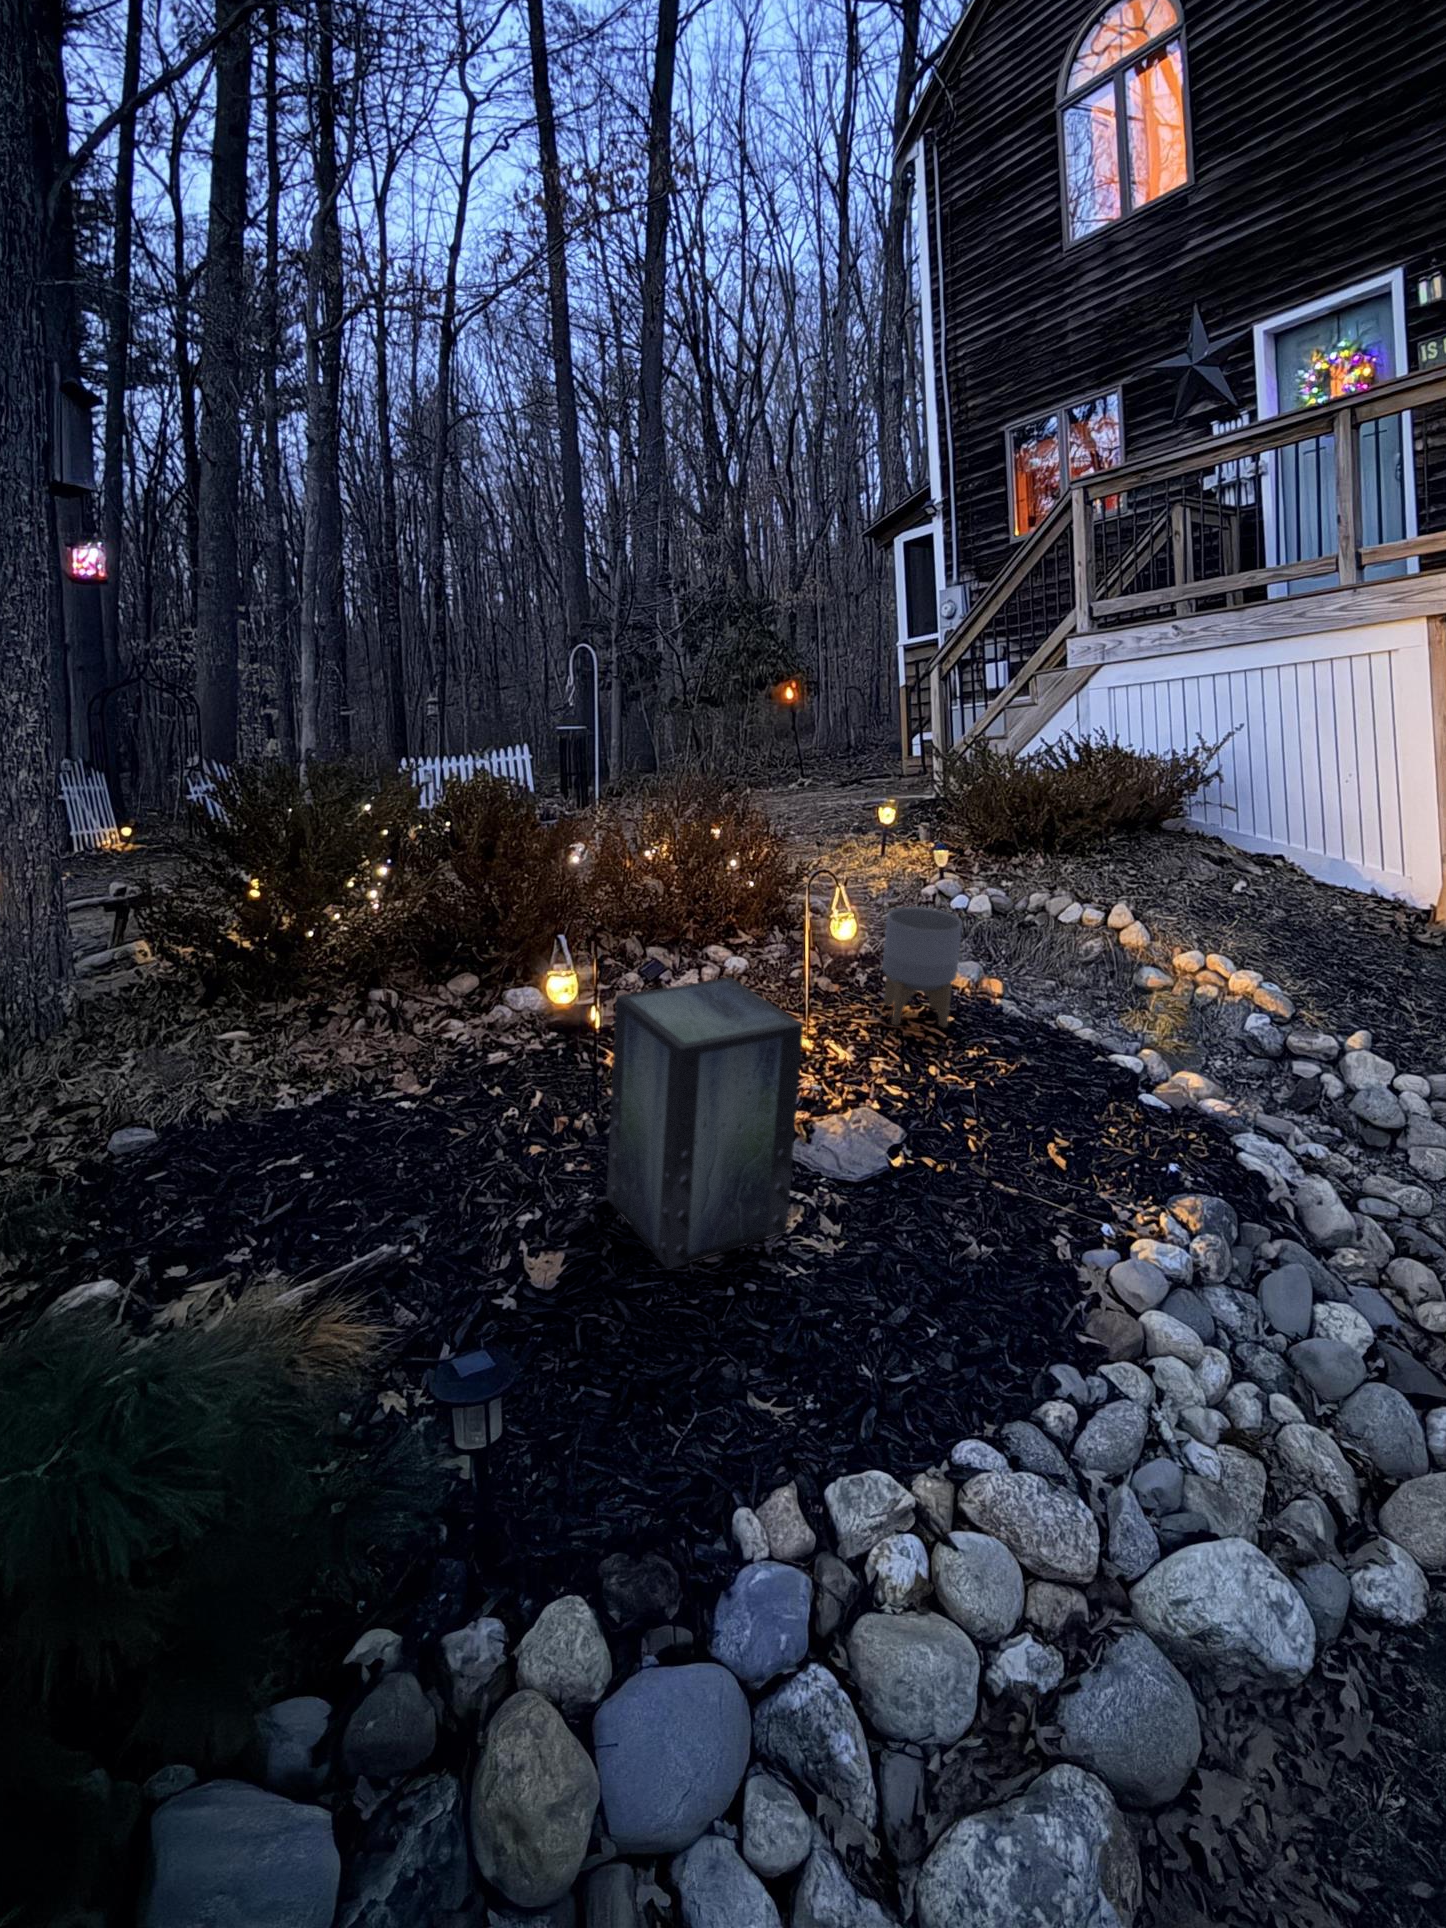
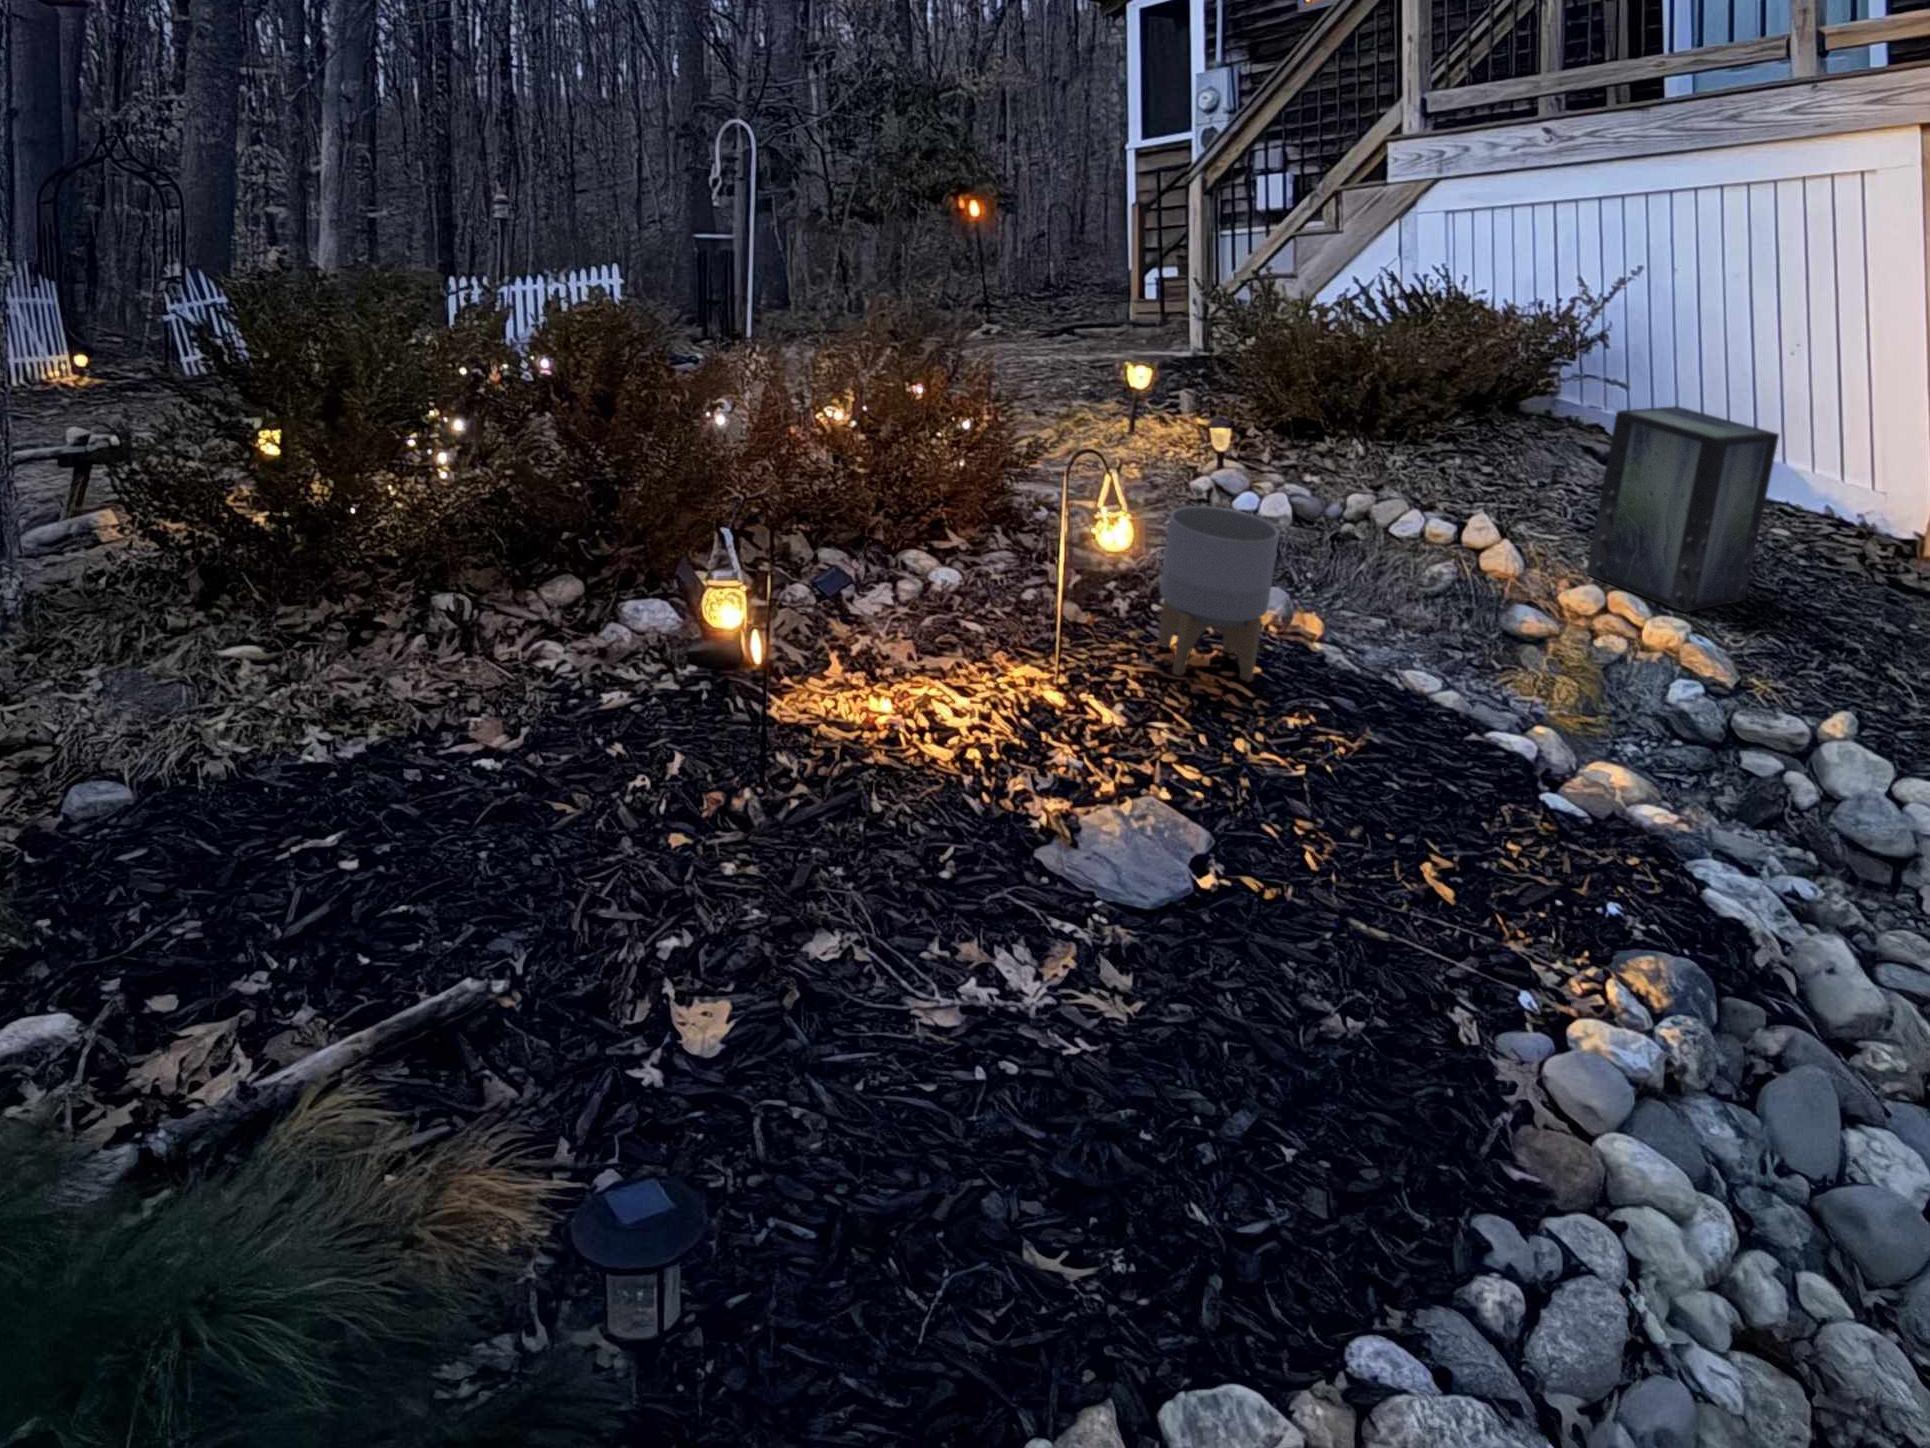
storage box: present [606,977,803,1270] -> present [1586,406,1779,612]

